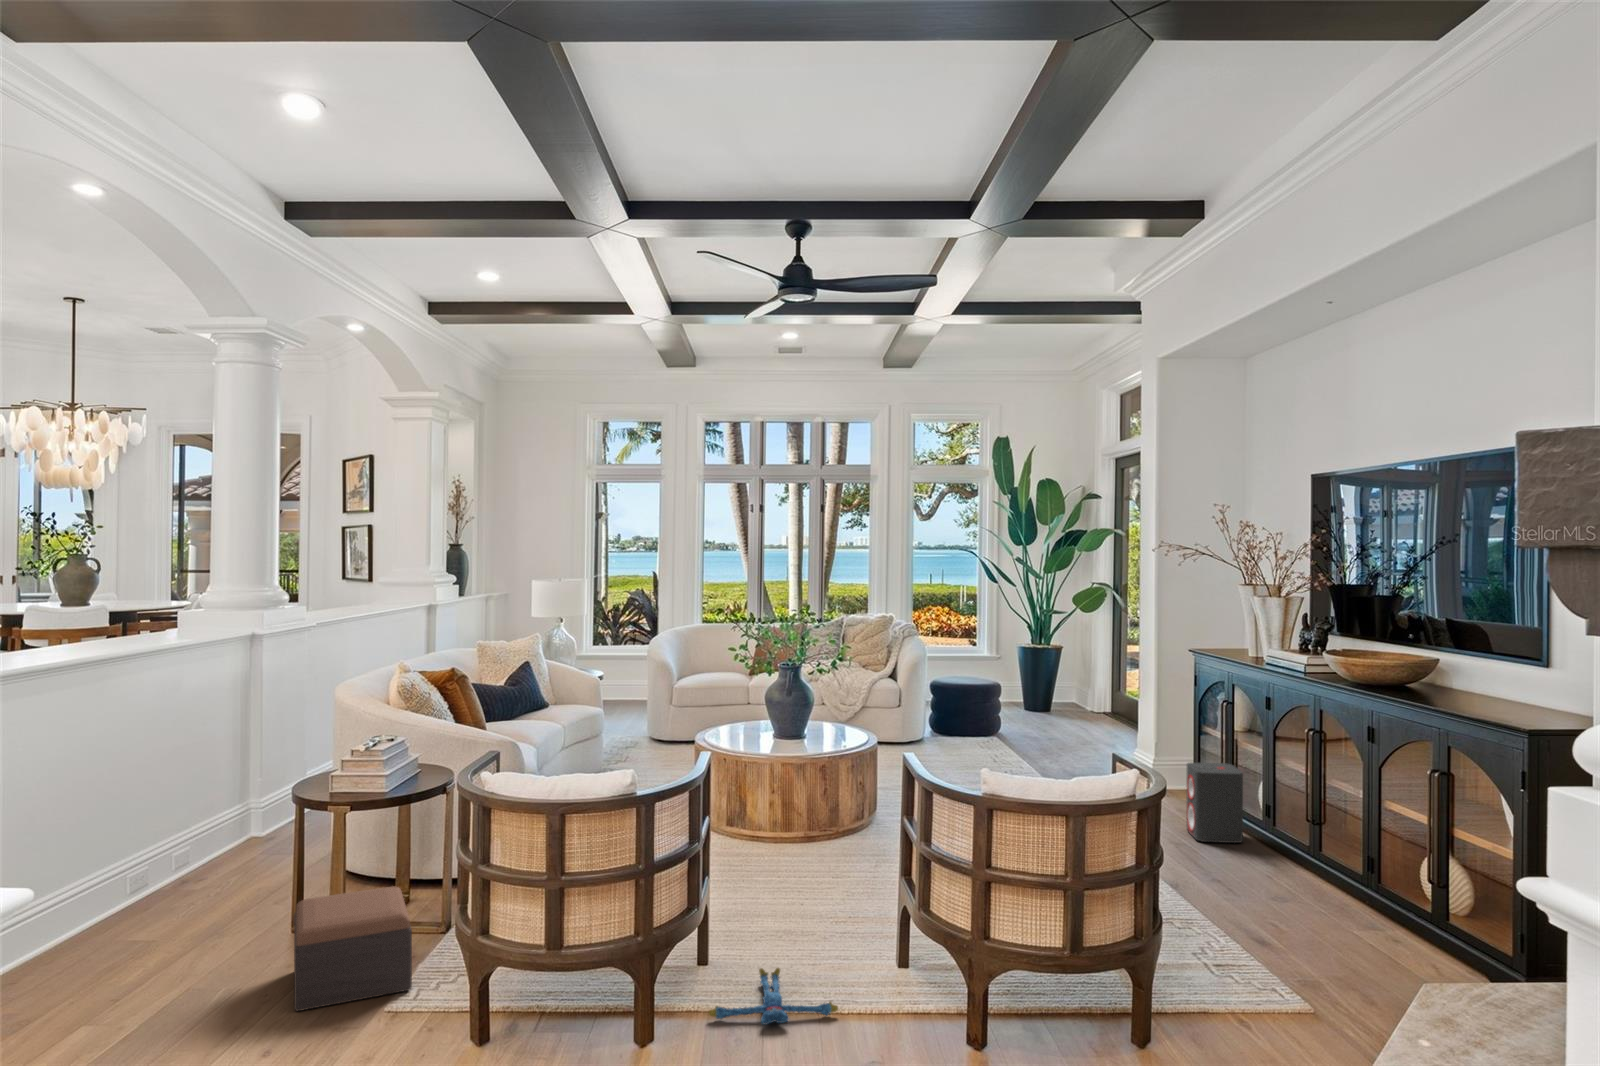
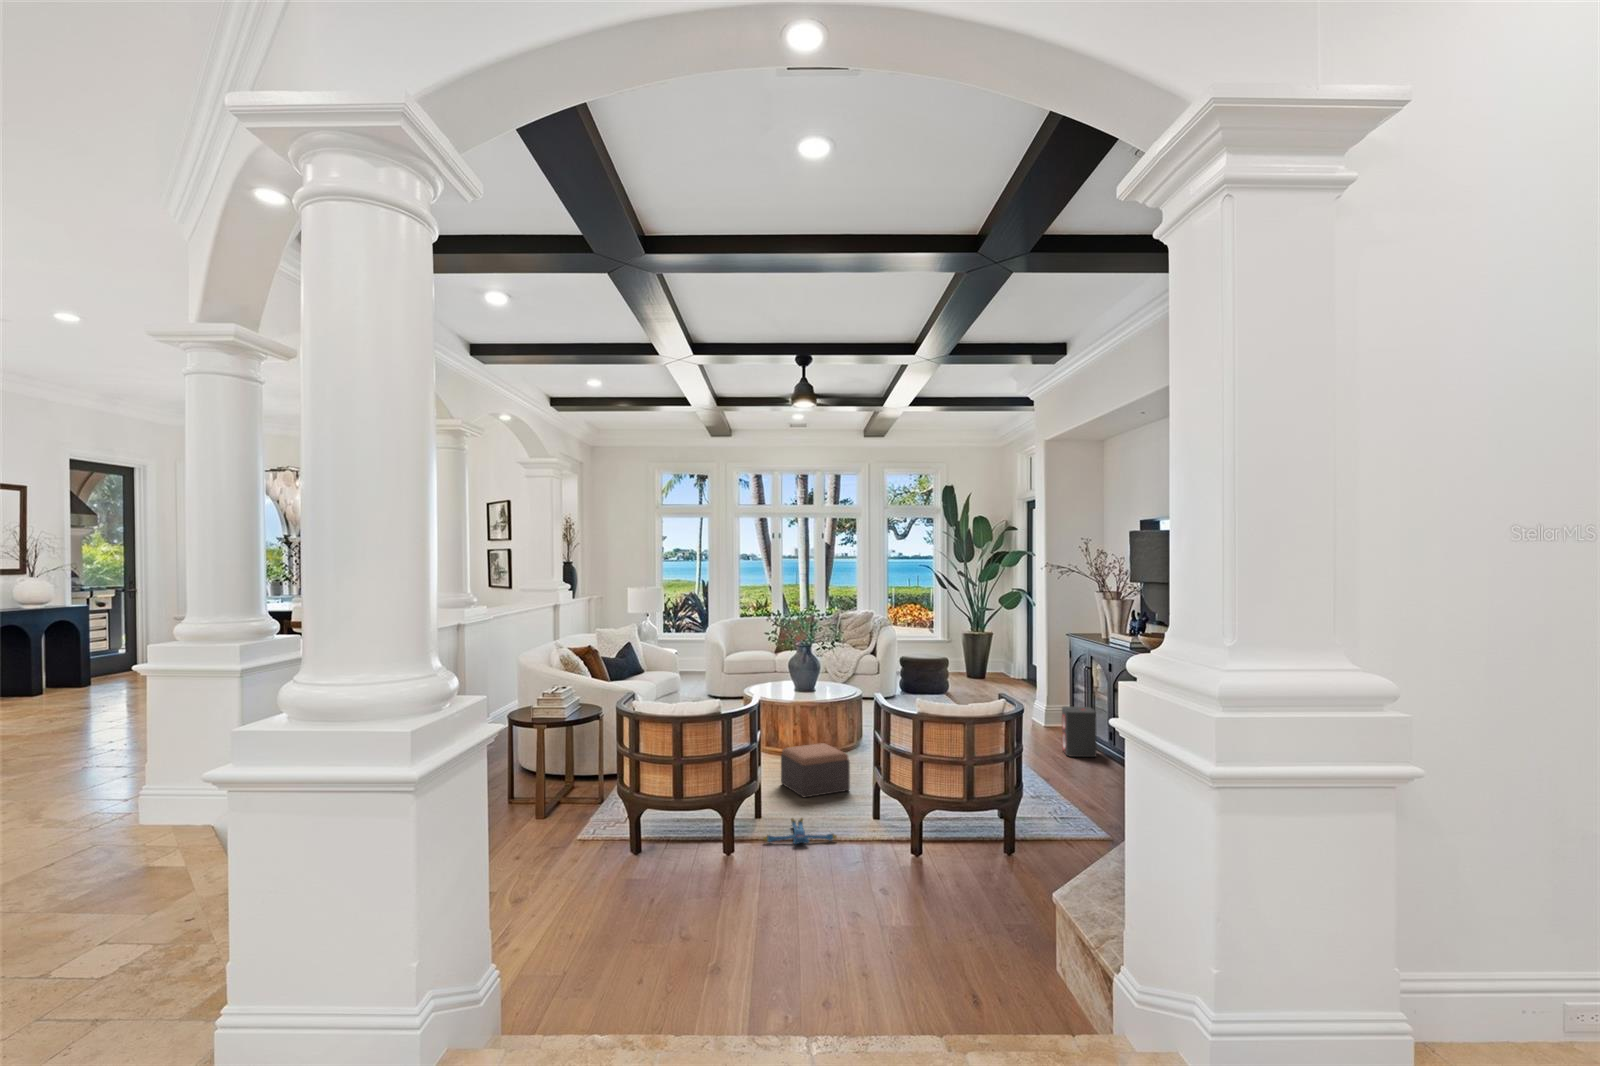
footstool: present [294,886,412,1011] -> present [781,743,850,797]

